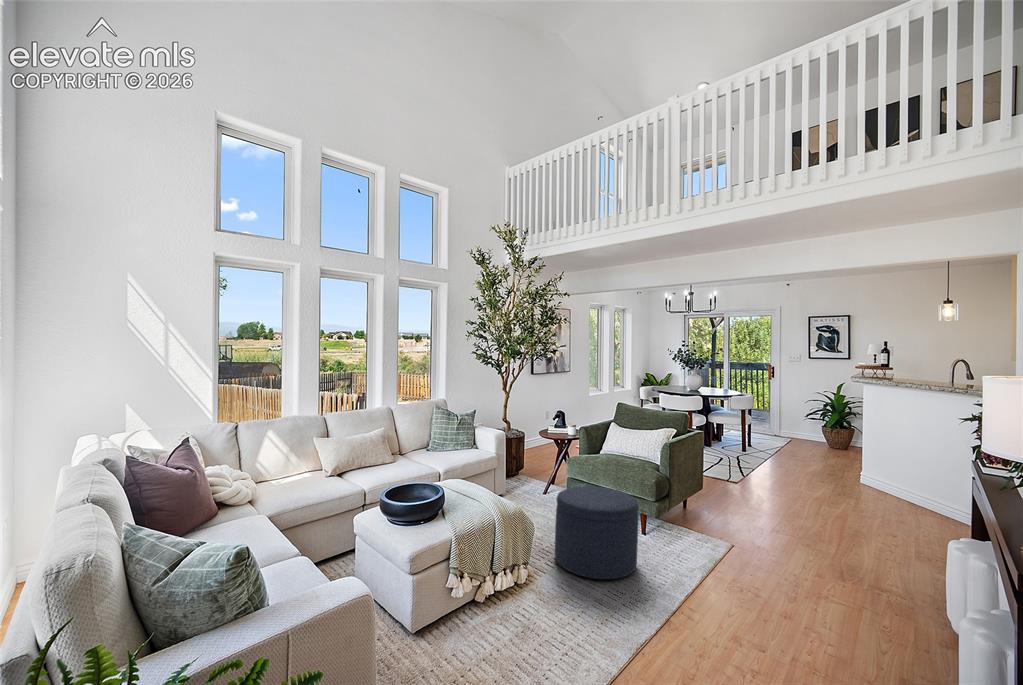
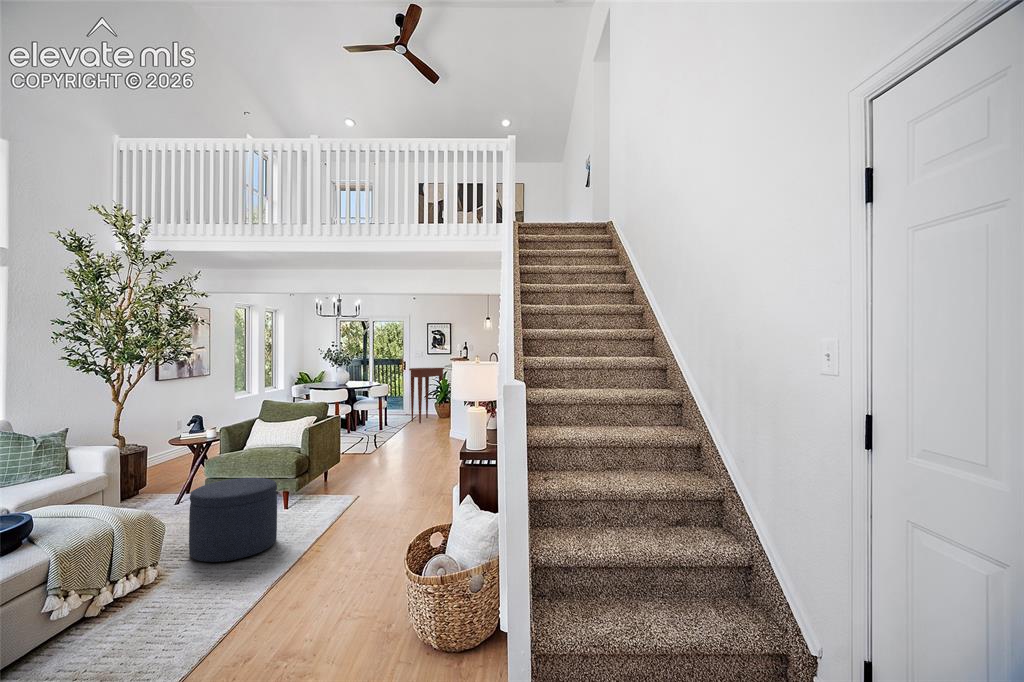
console table: none [769,377,815,443] -> present [409,368,445,423]

